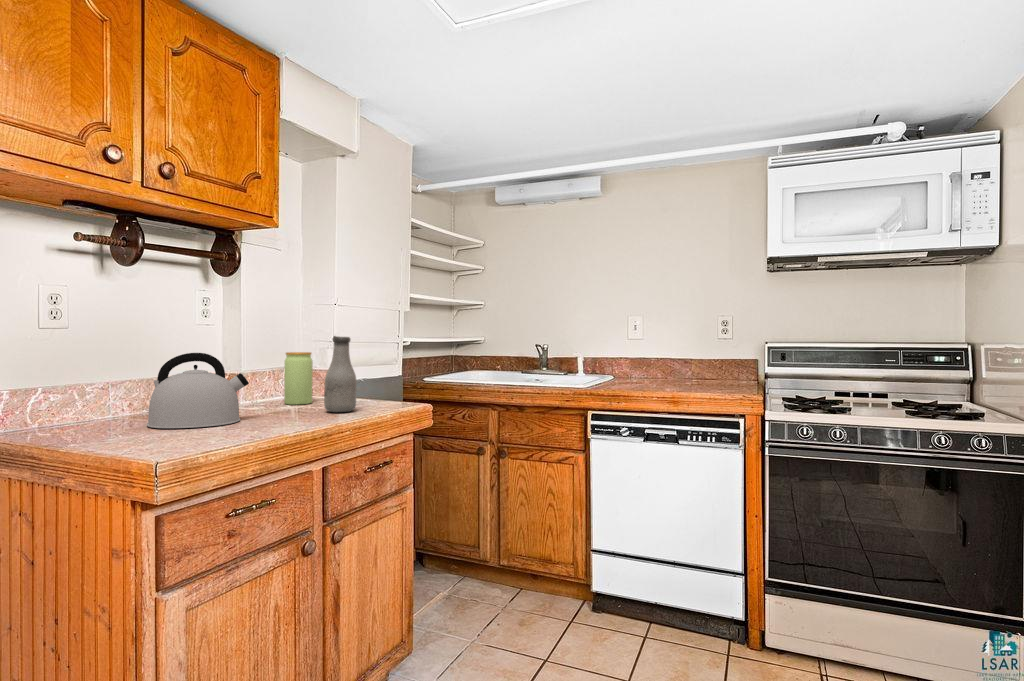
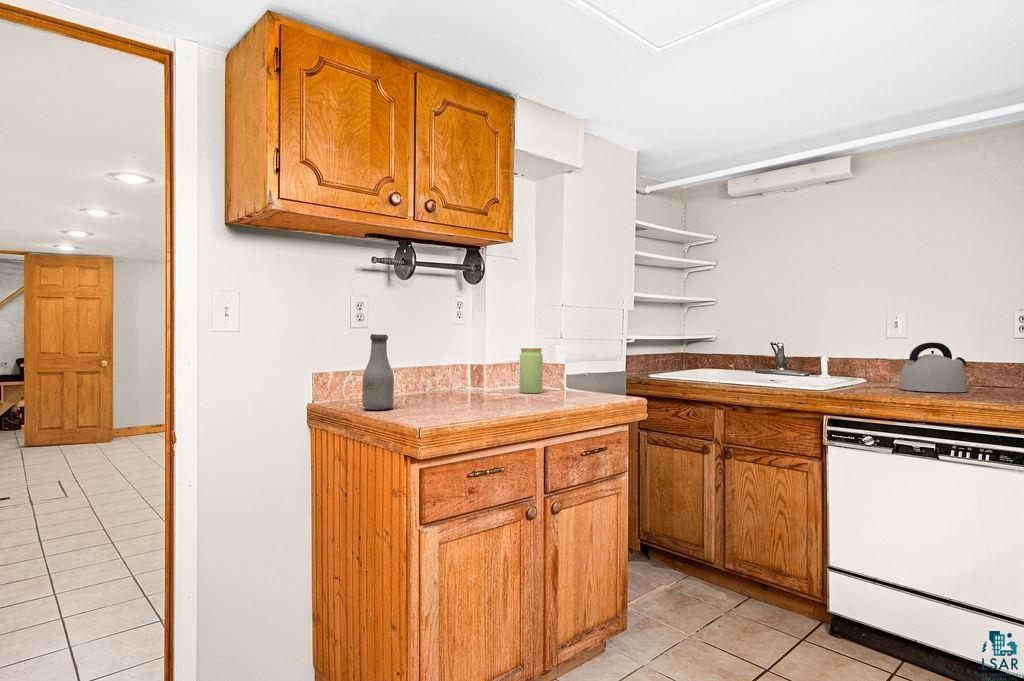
bottle: present [324,336,357,412] -> present [362,334,394,410]
kettle: present [147,353,249,428] -> present [898,342,967,392]

